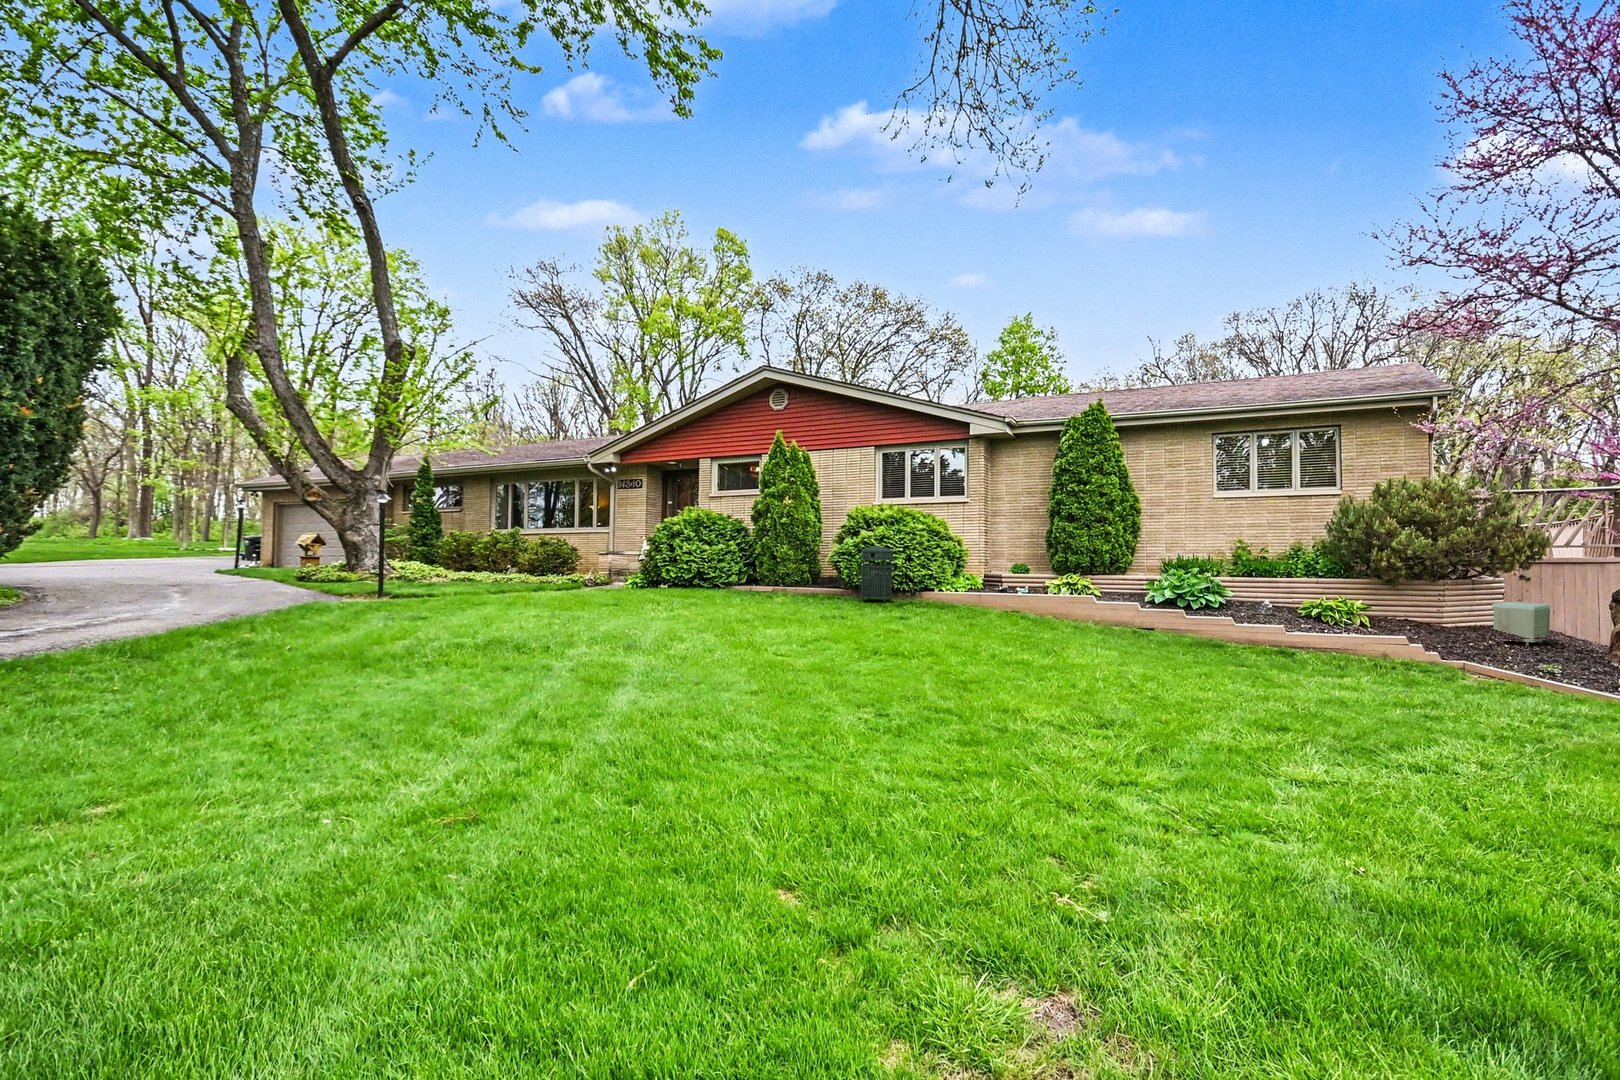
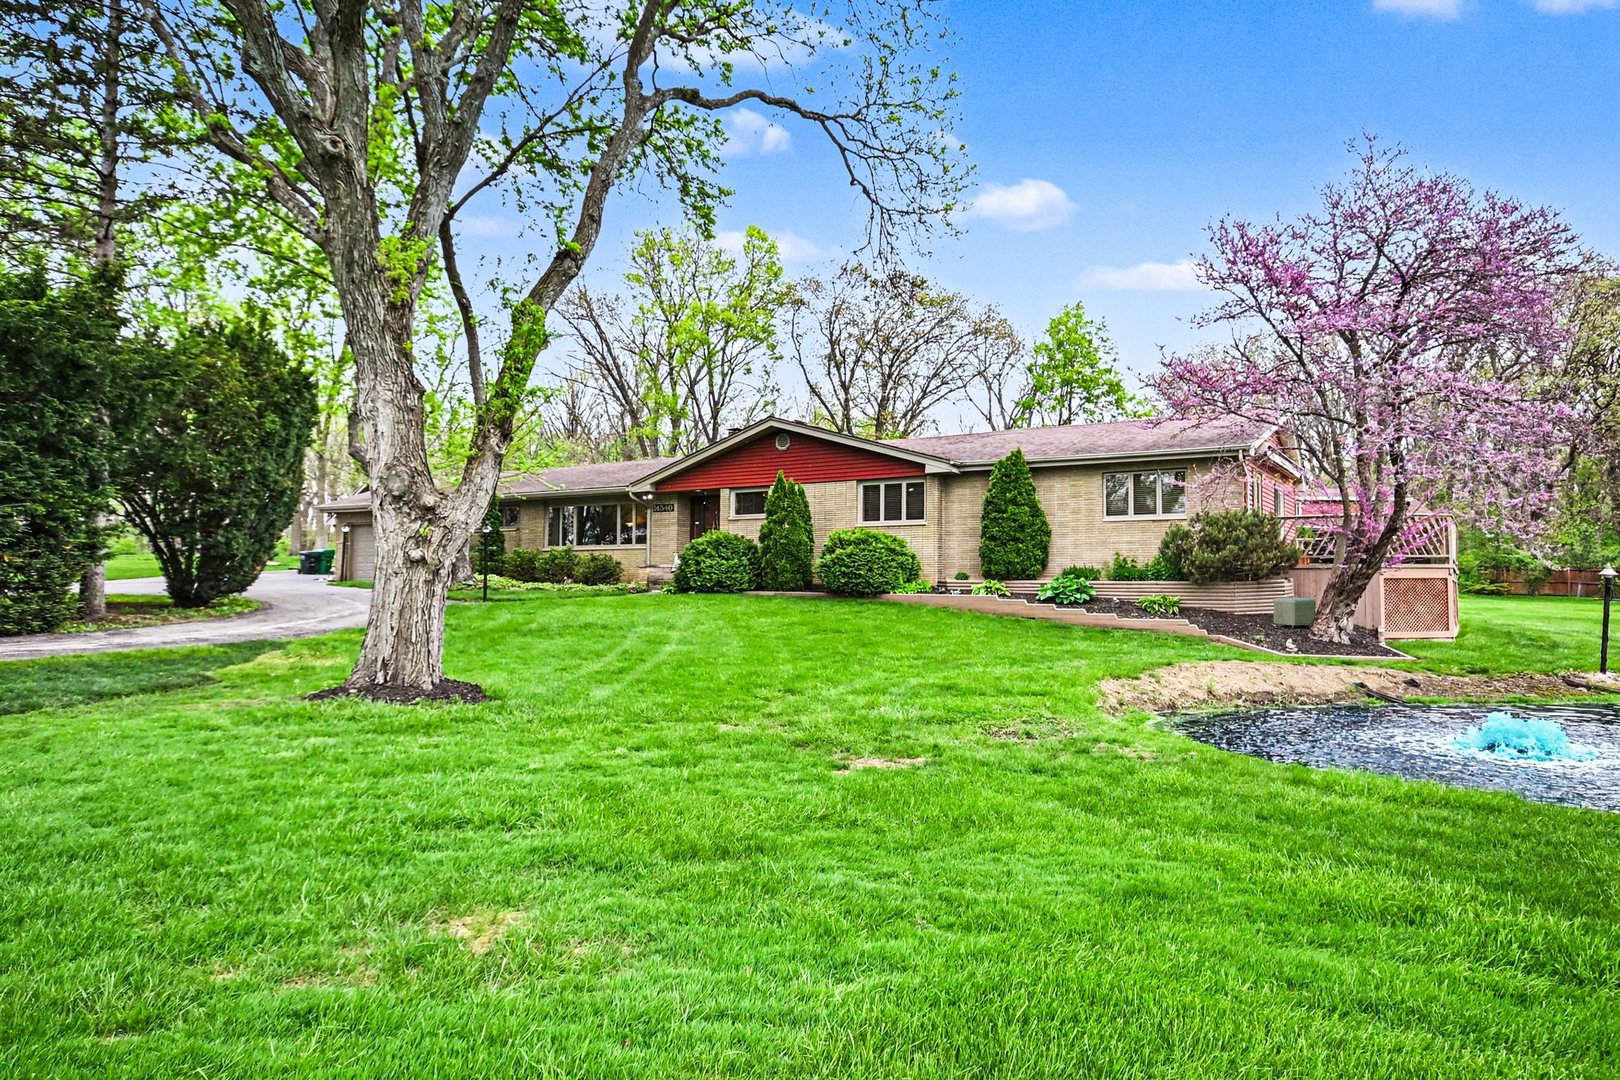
trash can: present [860,546,894,602] -> none [835,560,859,602]

